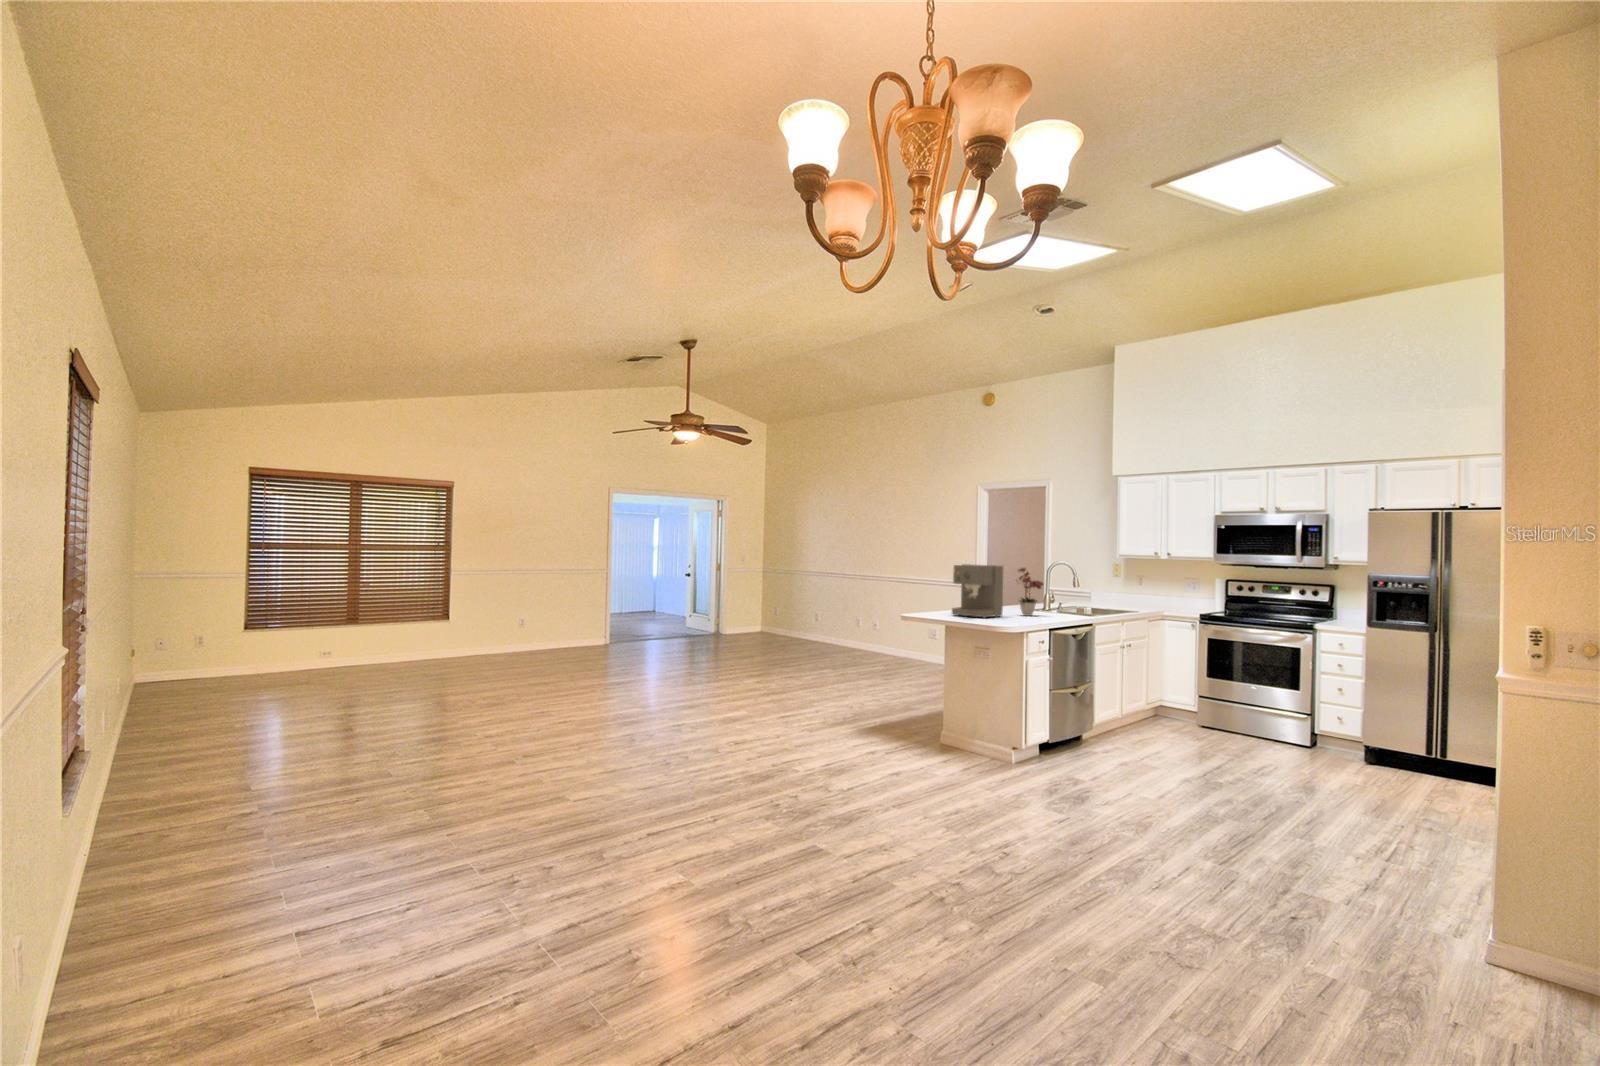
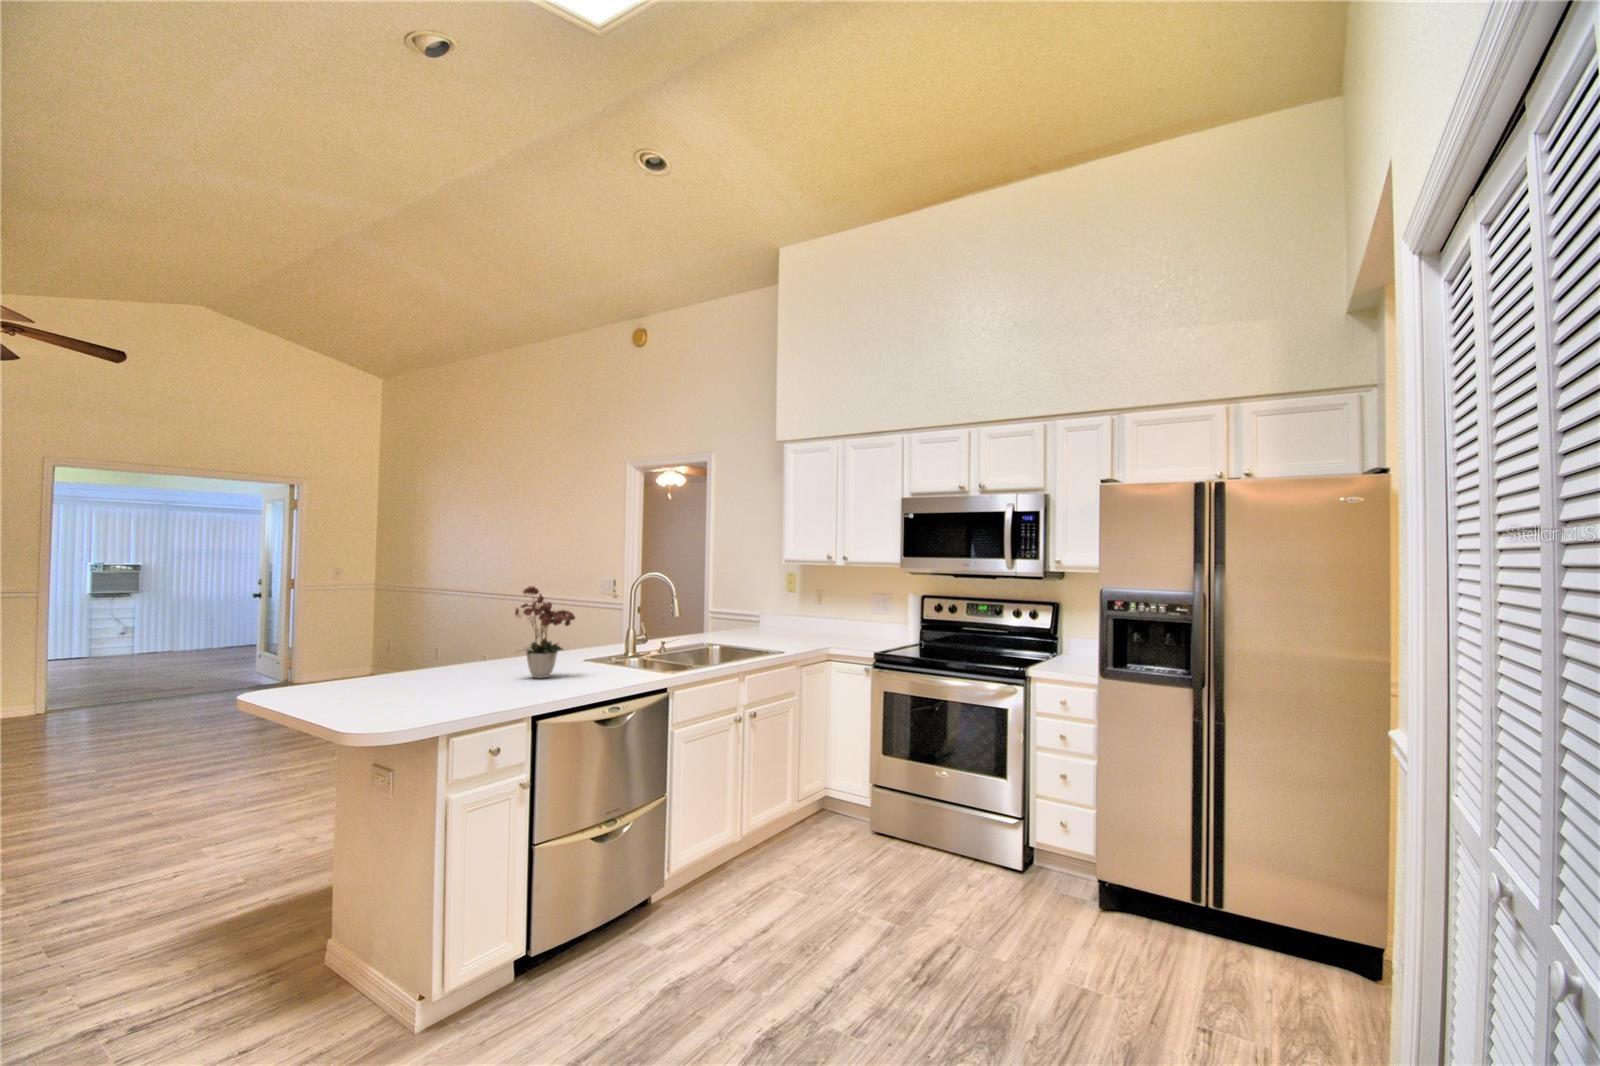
coffee maker: present [952,564,1003,618] -> none [335,581,471,697]

